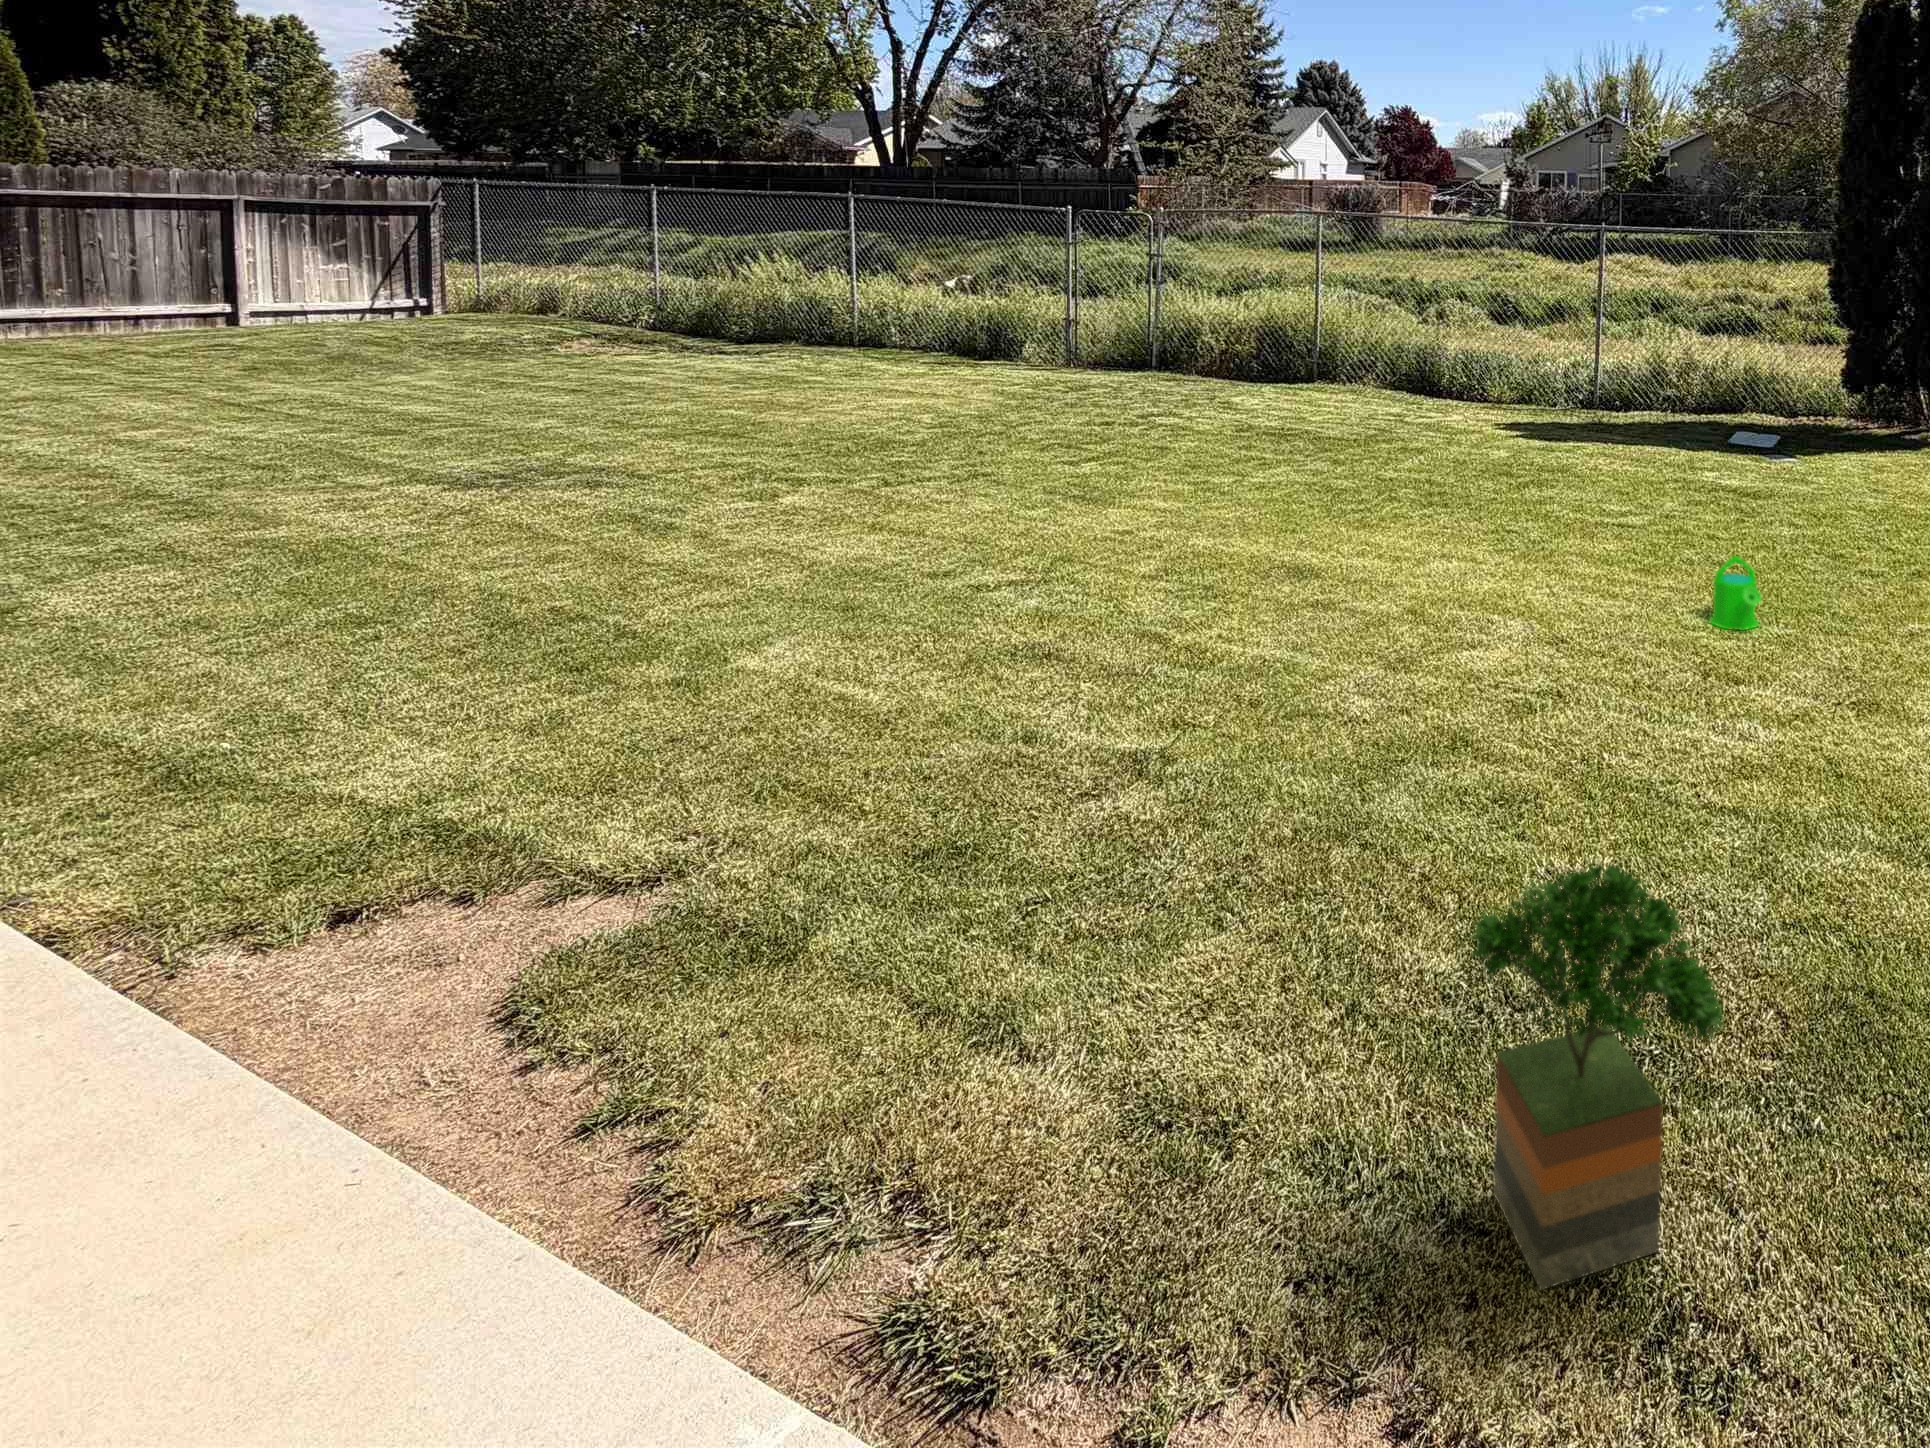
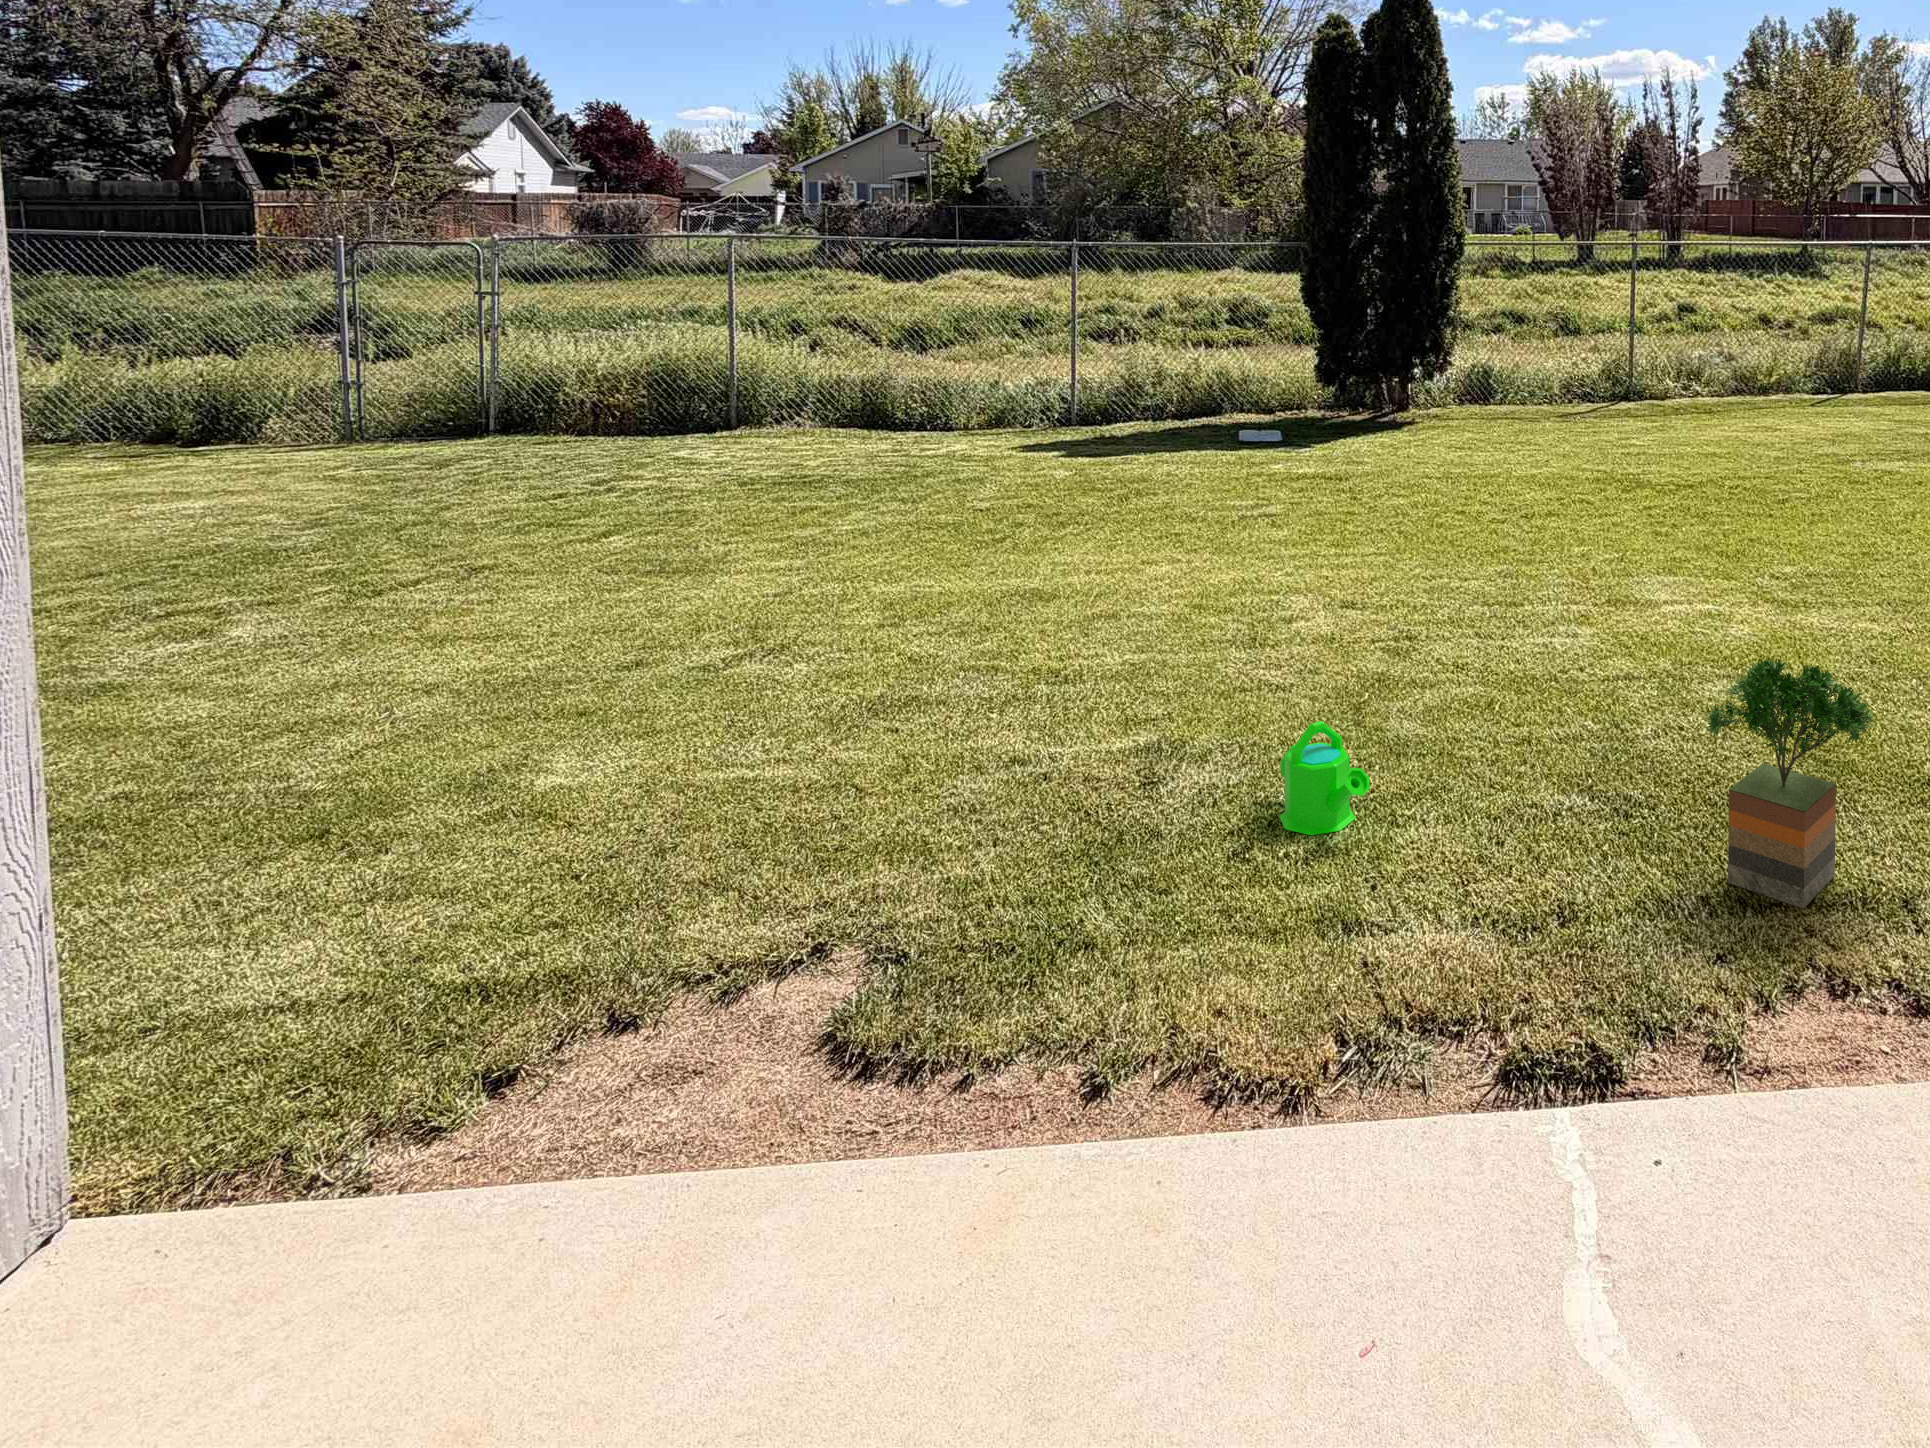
watering can: present [1709,556,1762,630] -> present [1279,721,1370,835]

